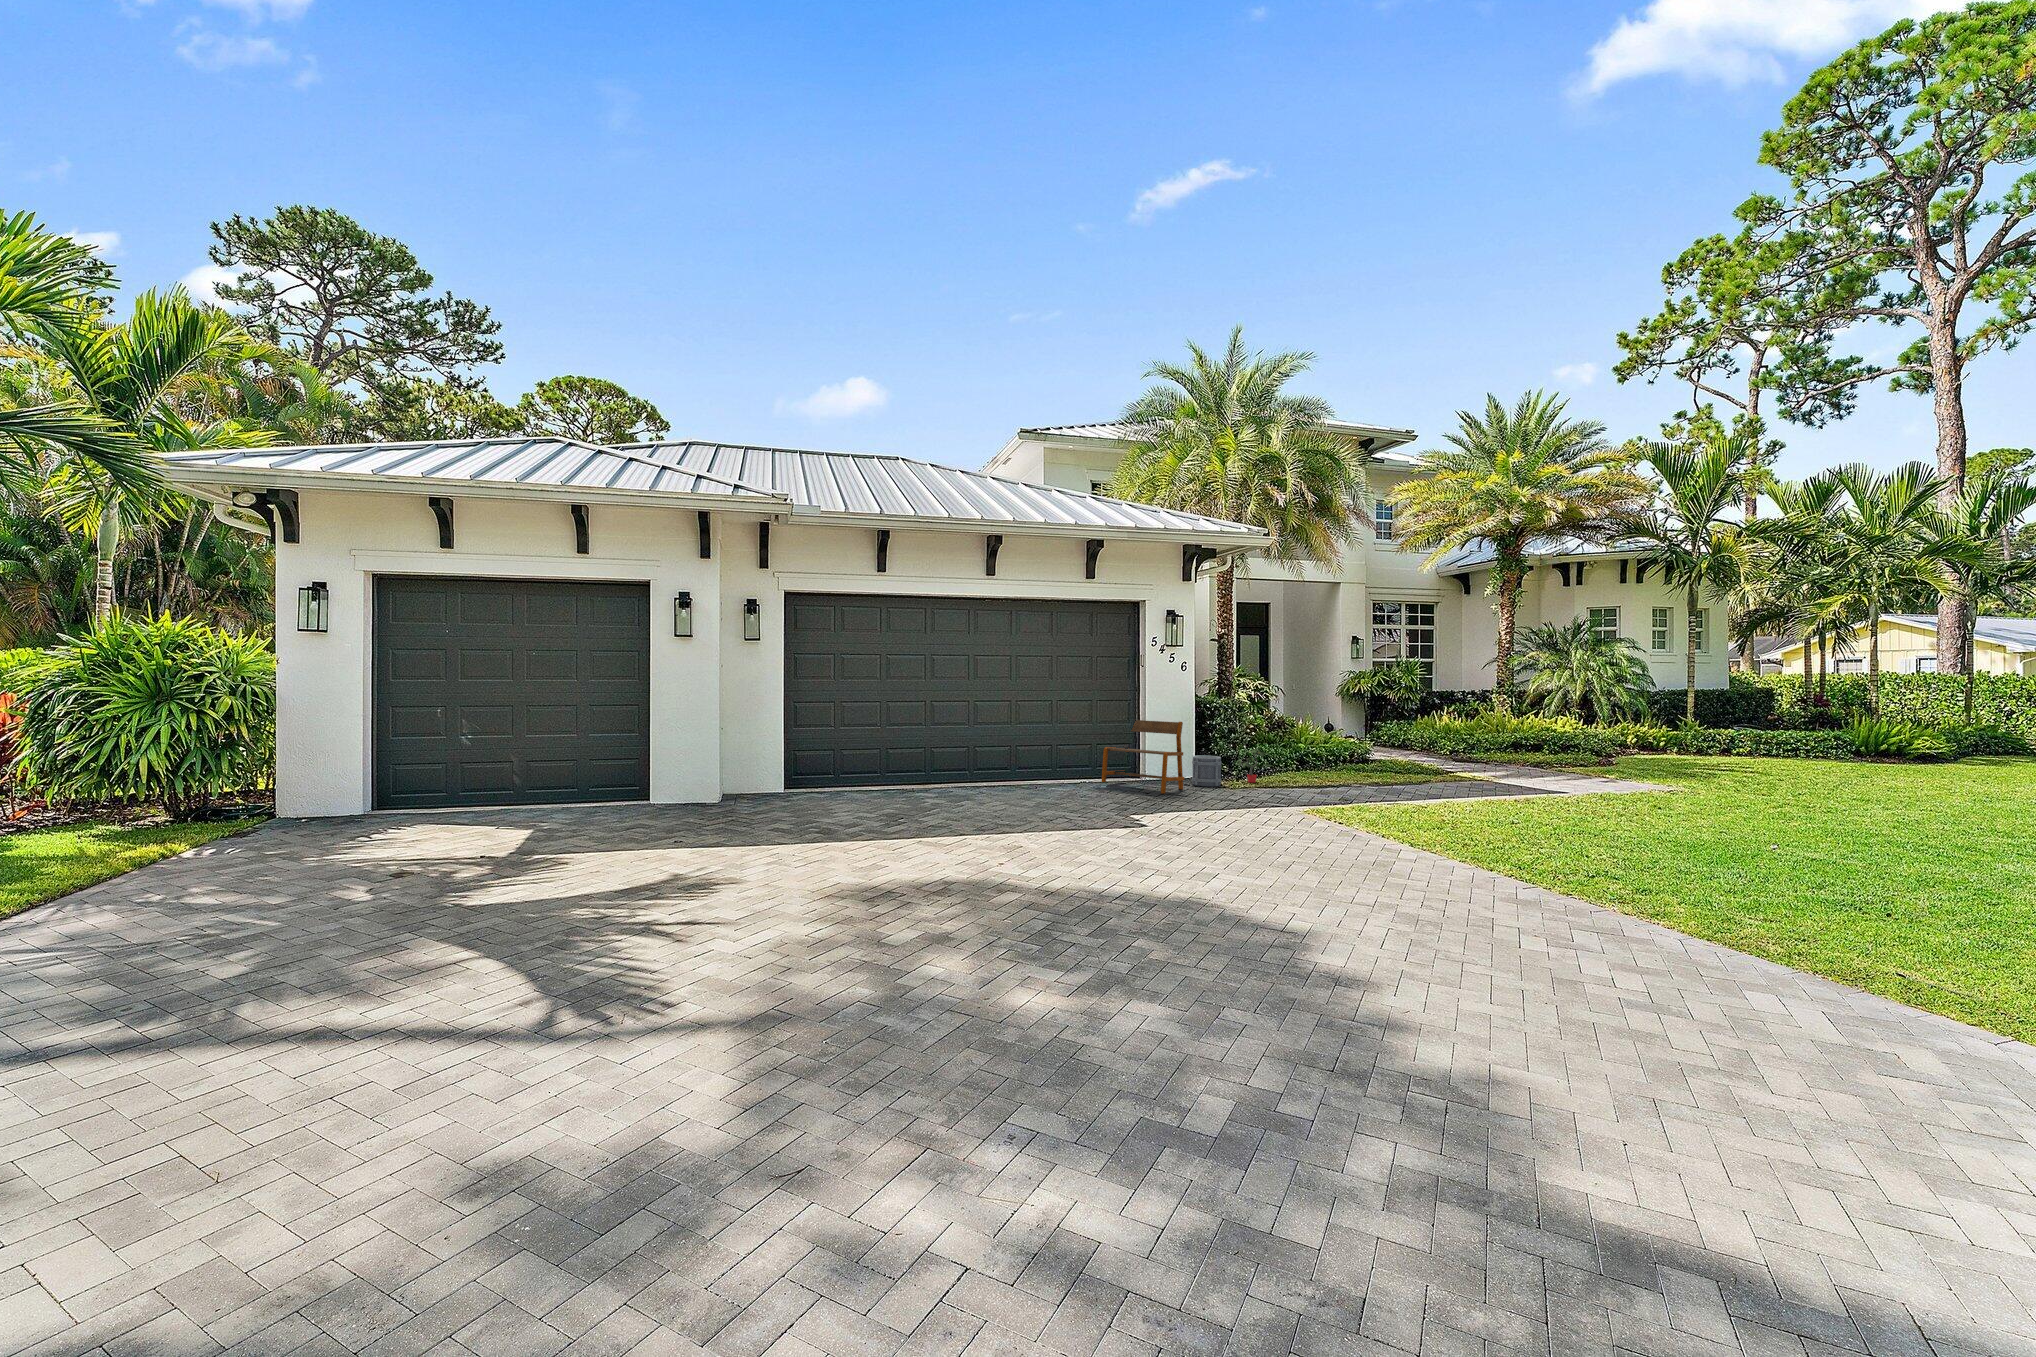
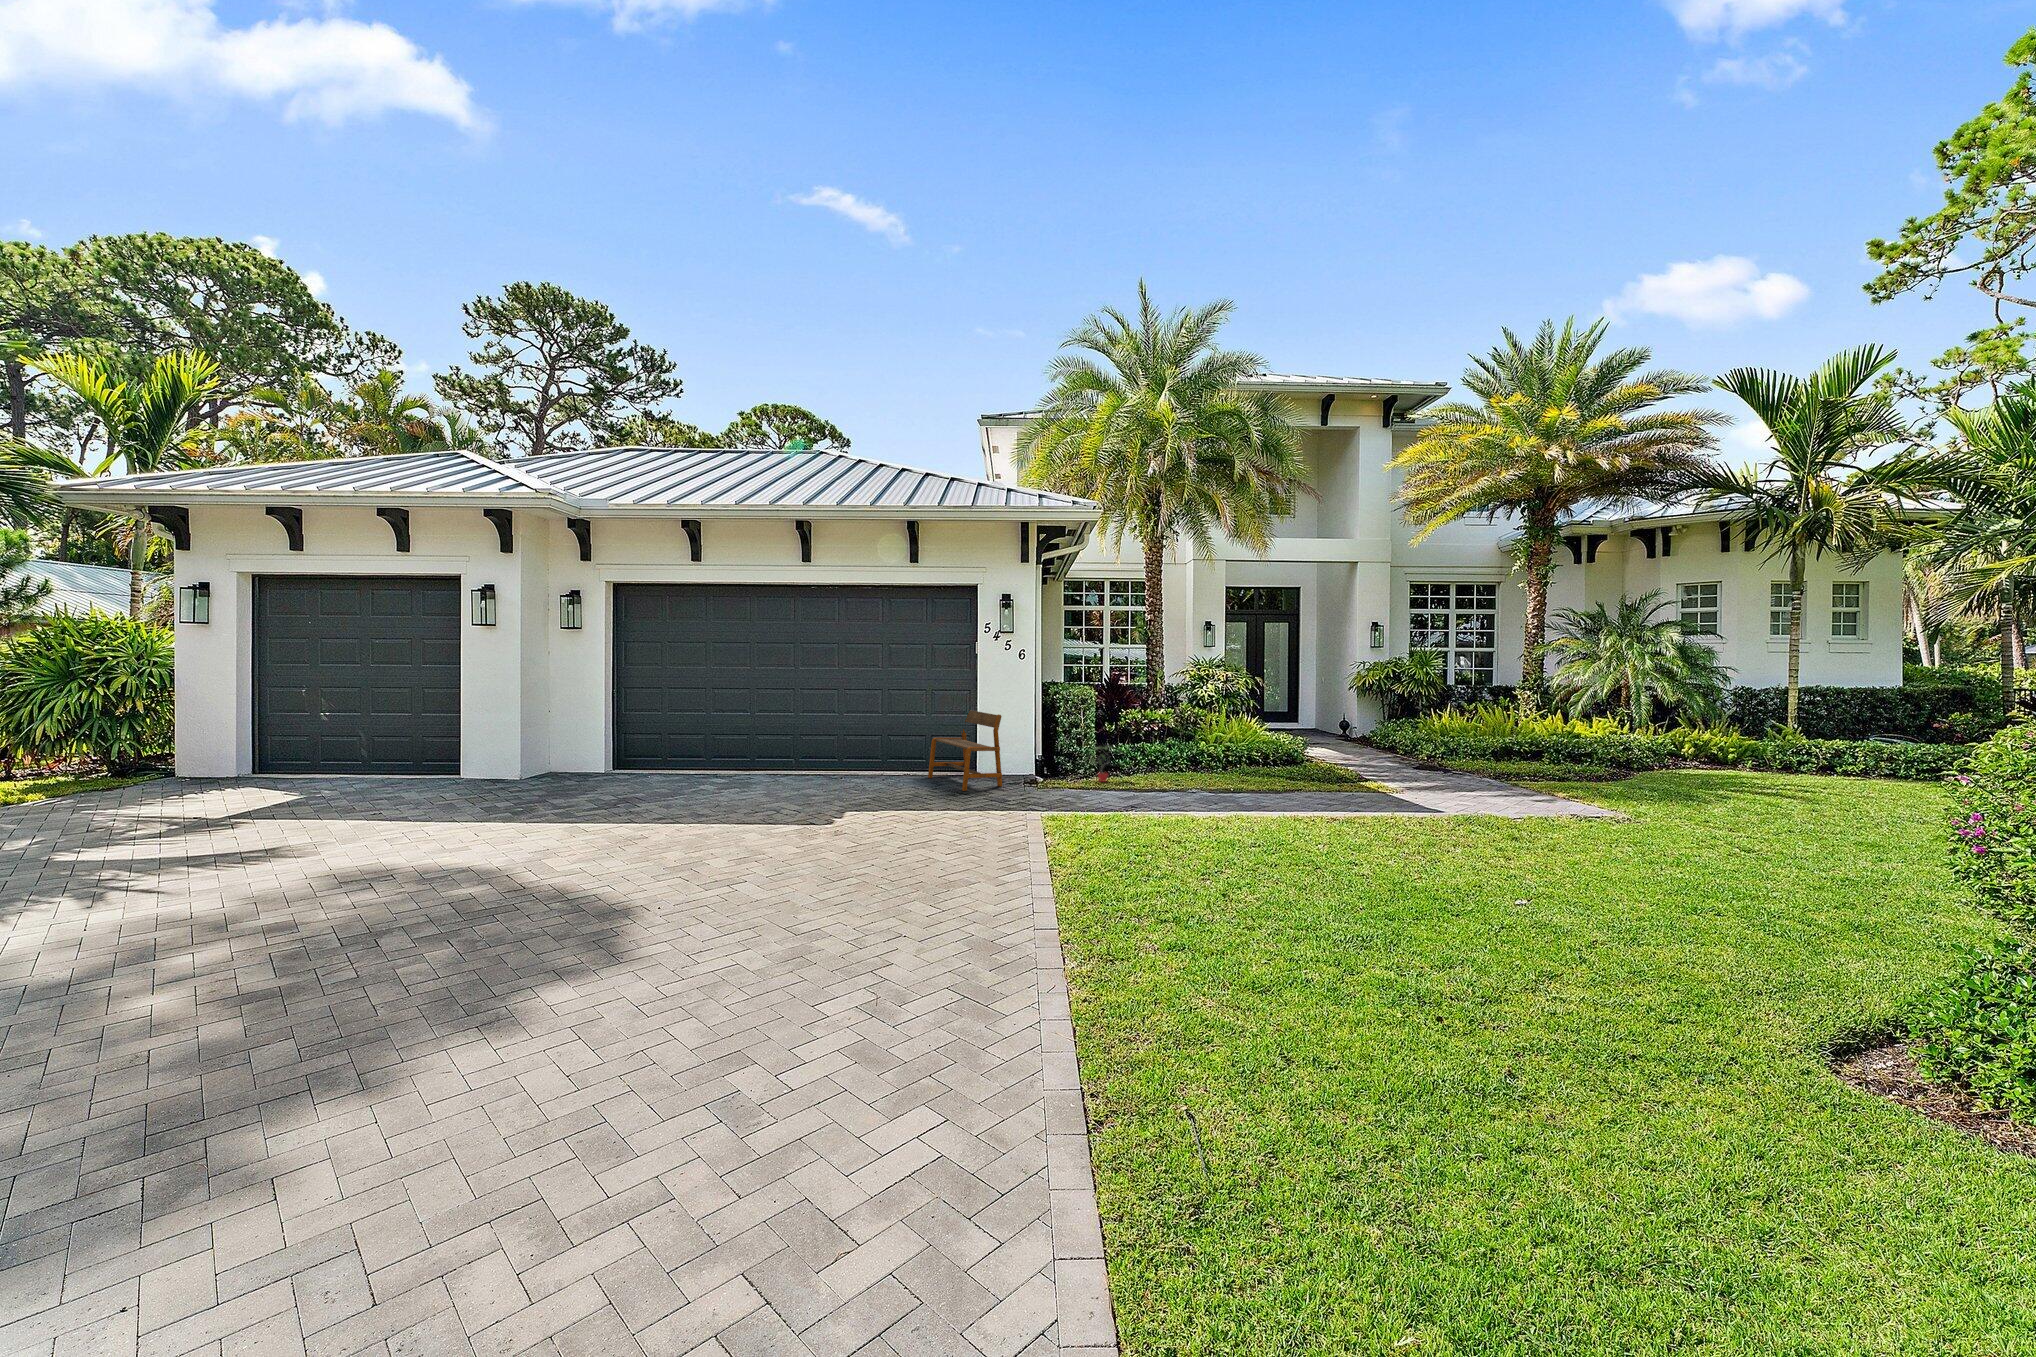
bucket: present [1192,756,1221,786] -> none [1029,750,1060,784]

